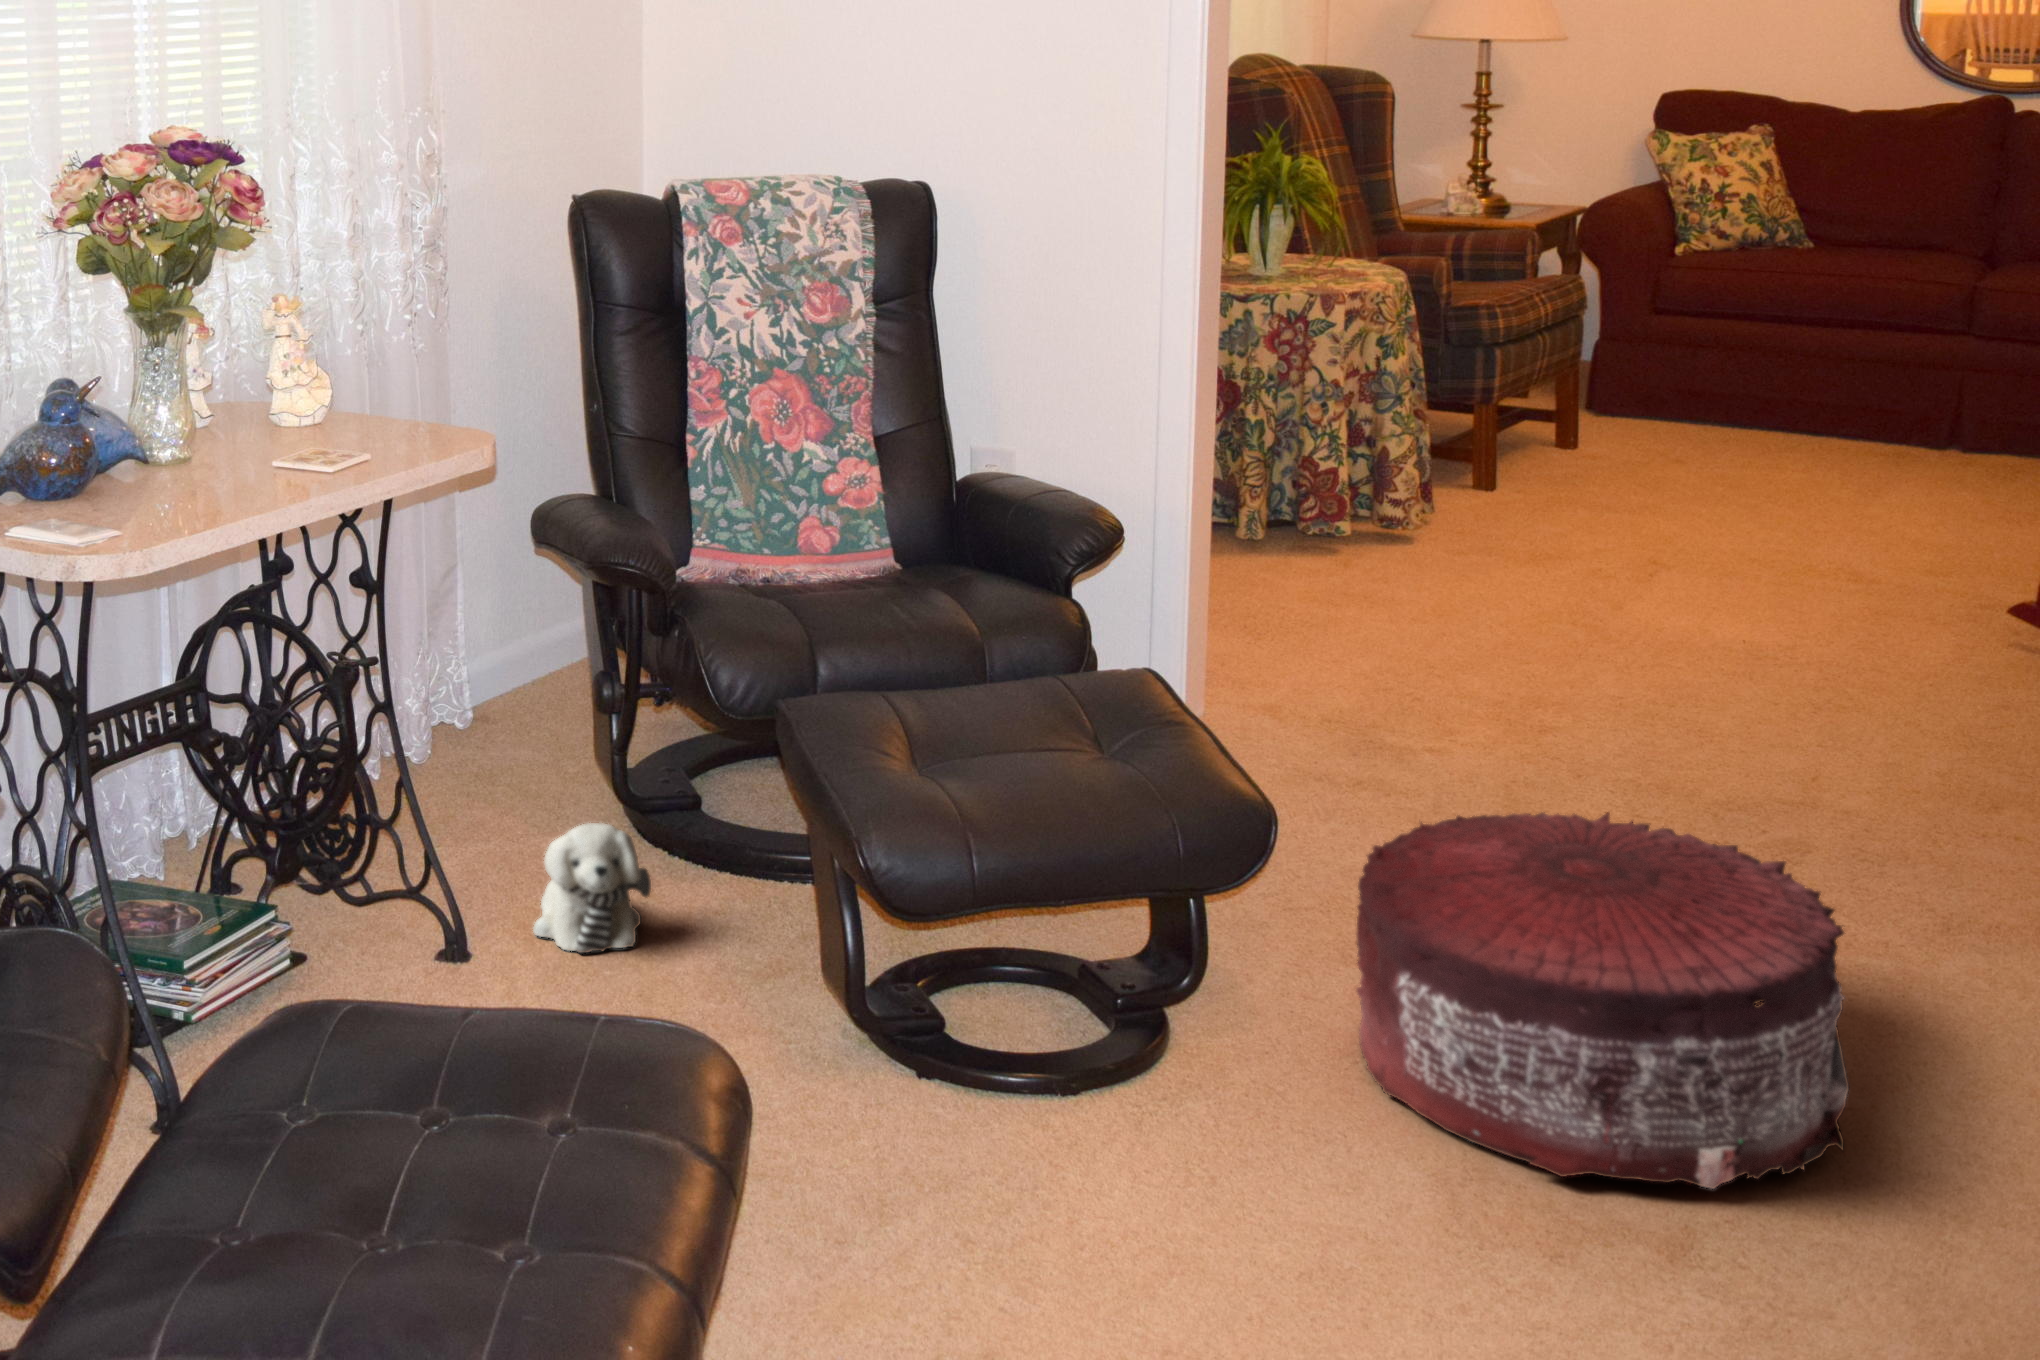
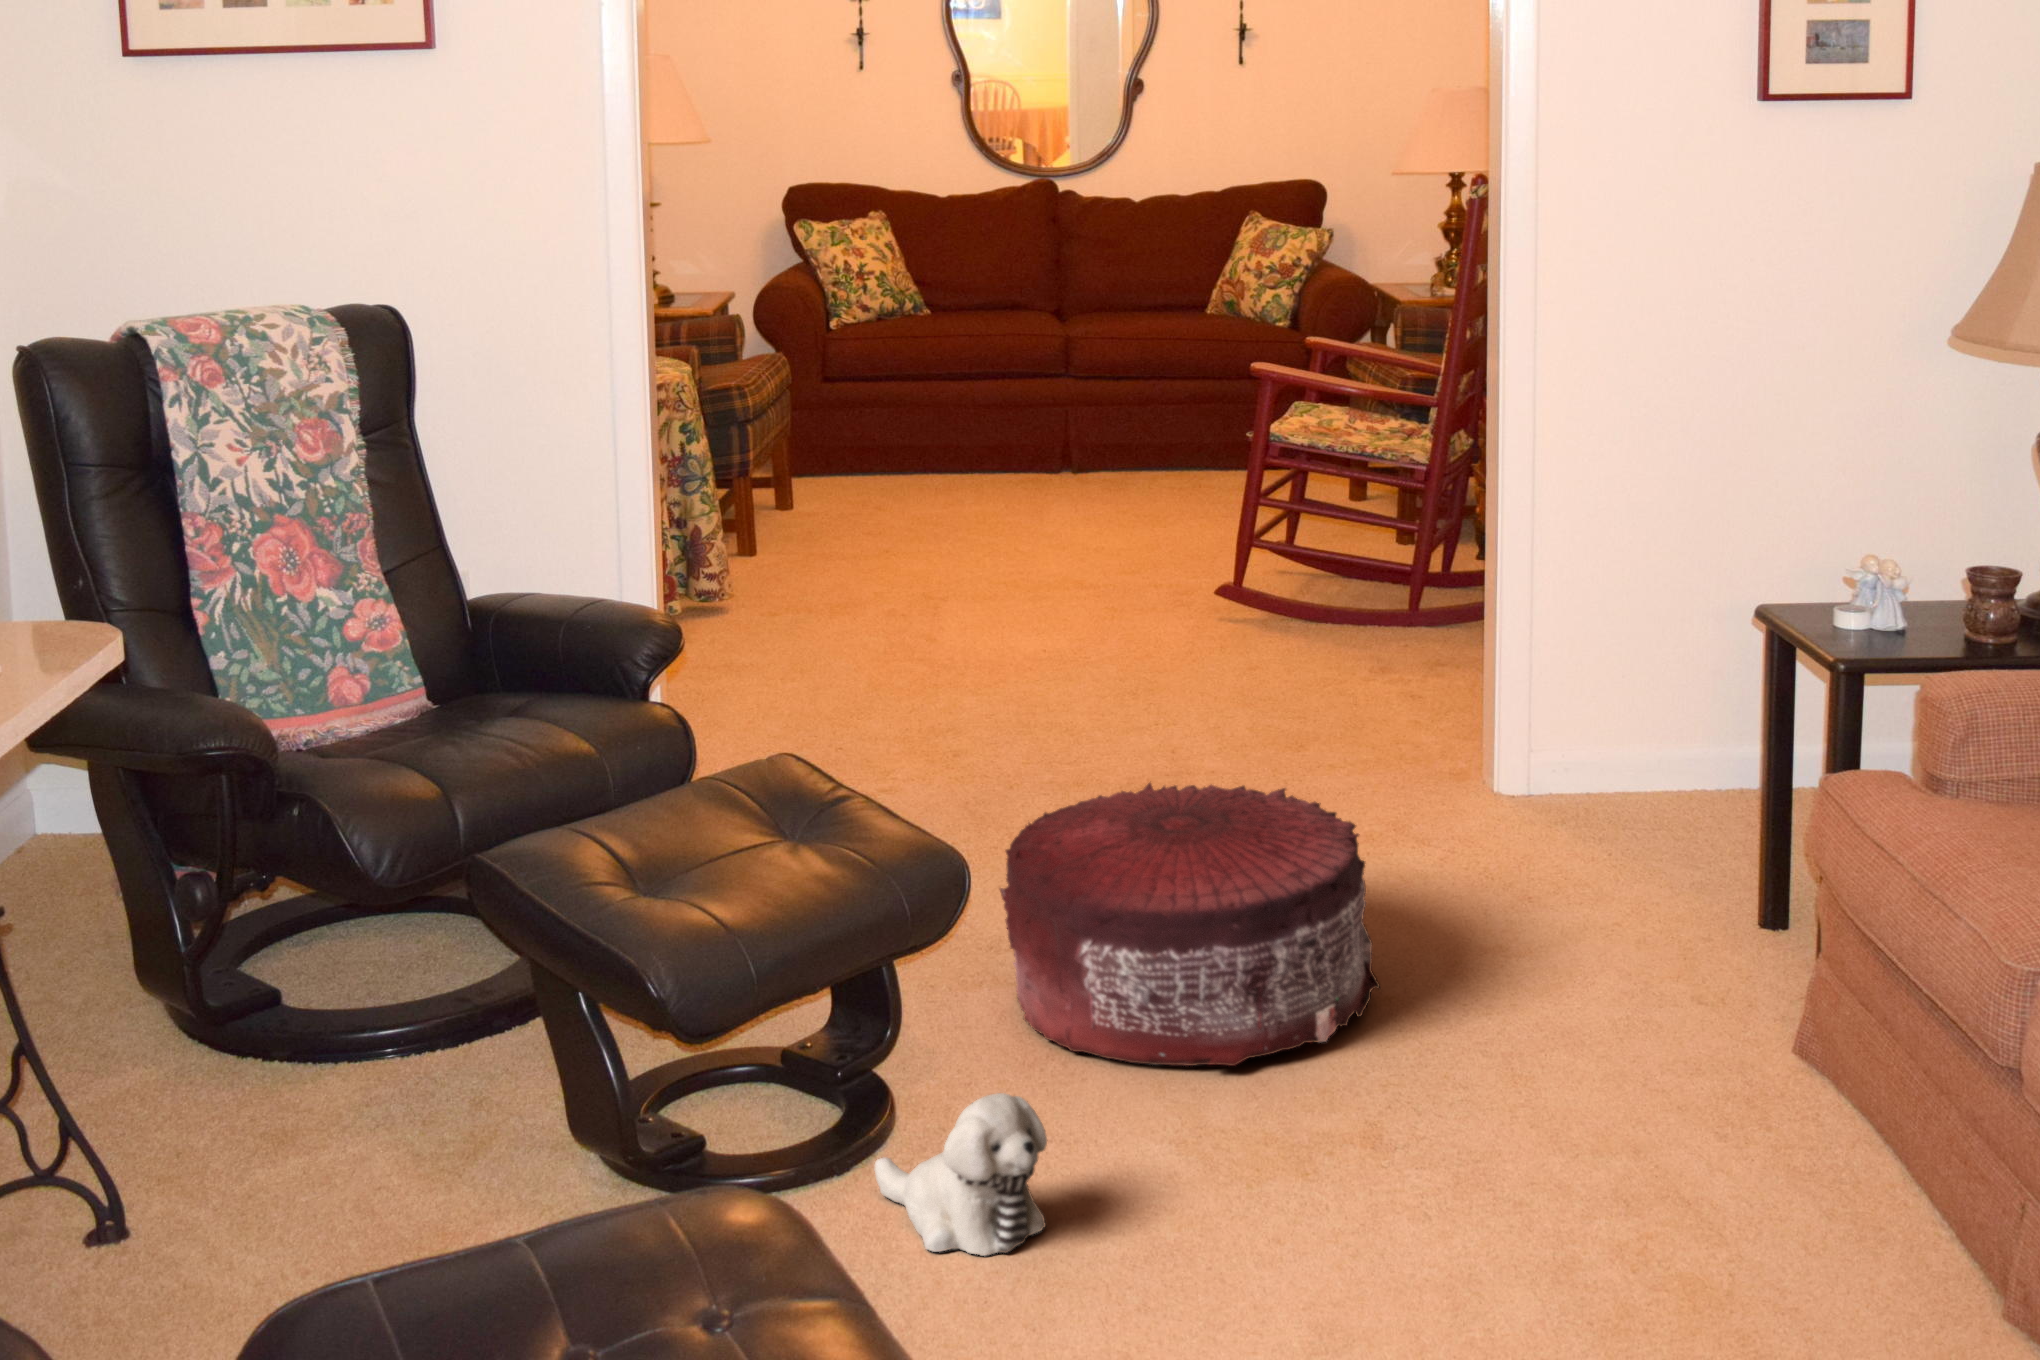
plush toy: present [533,823,651,953] -> present [875,1093,1047,1256]

